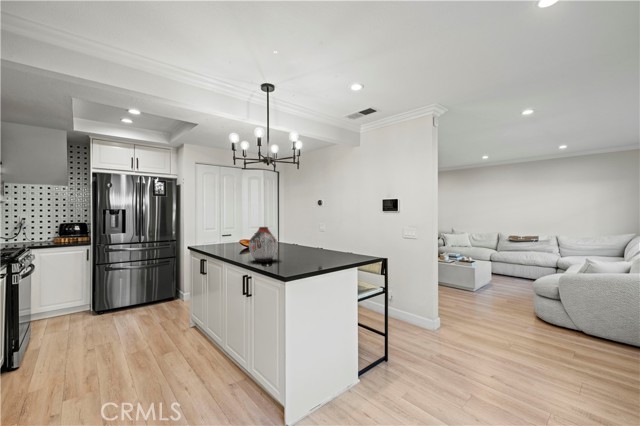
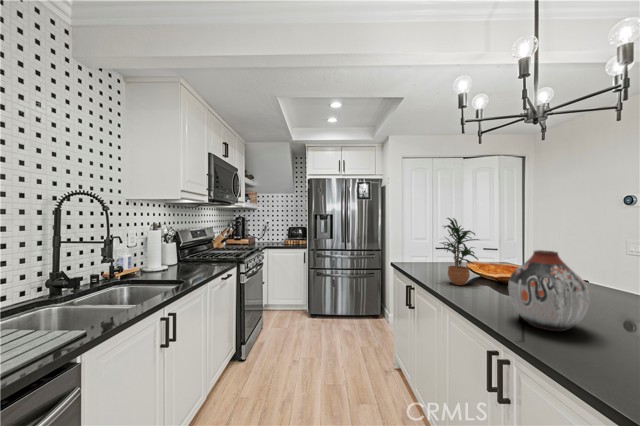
potted plant: none [219,212,244,253] -> present [442,218,478,285]

